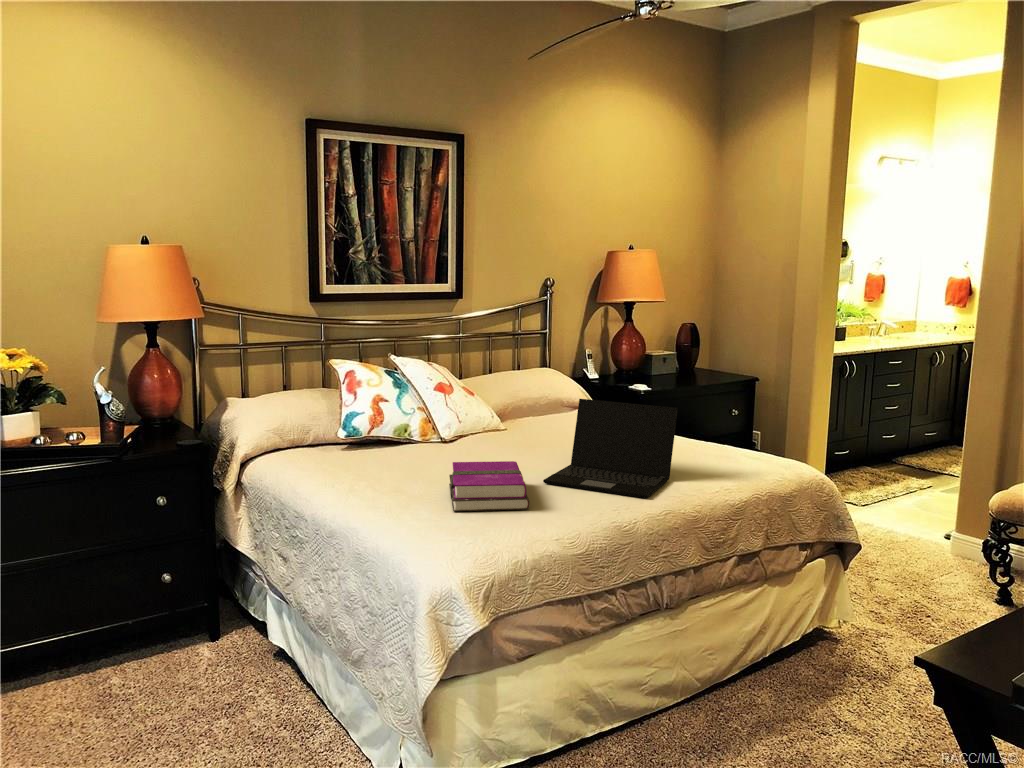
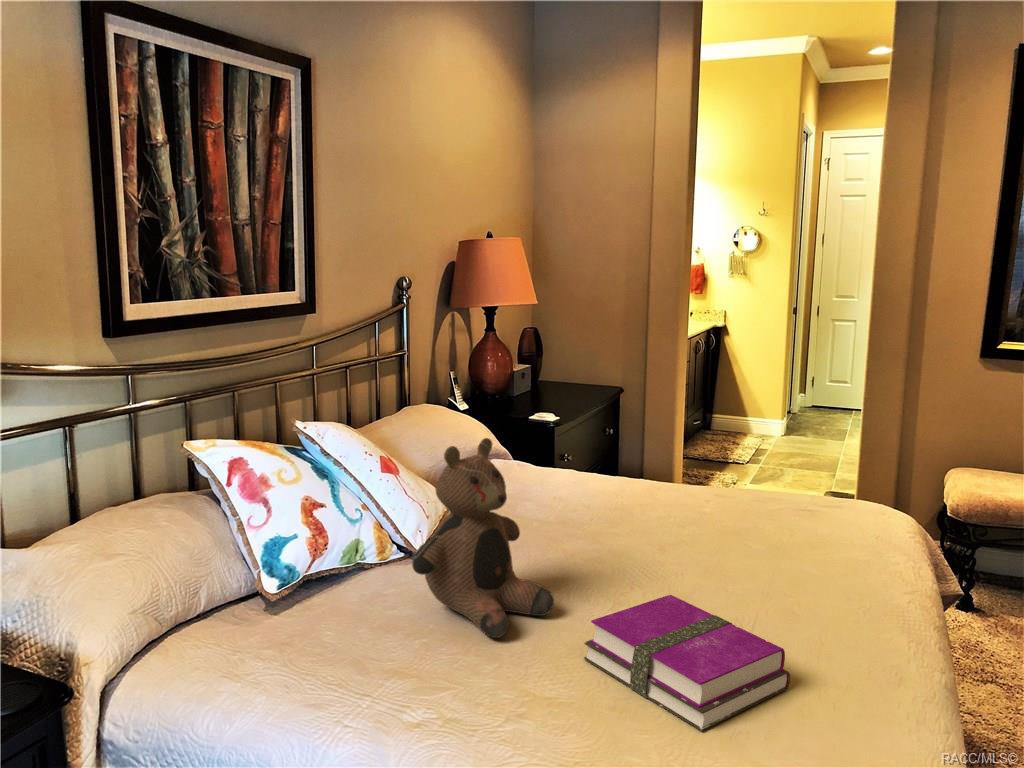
teddy bear: none [392,363,473,471] -> present [412,438,554,638]
laptop: present [543,399,678,498] -> none [672,467,872,618]

